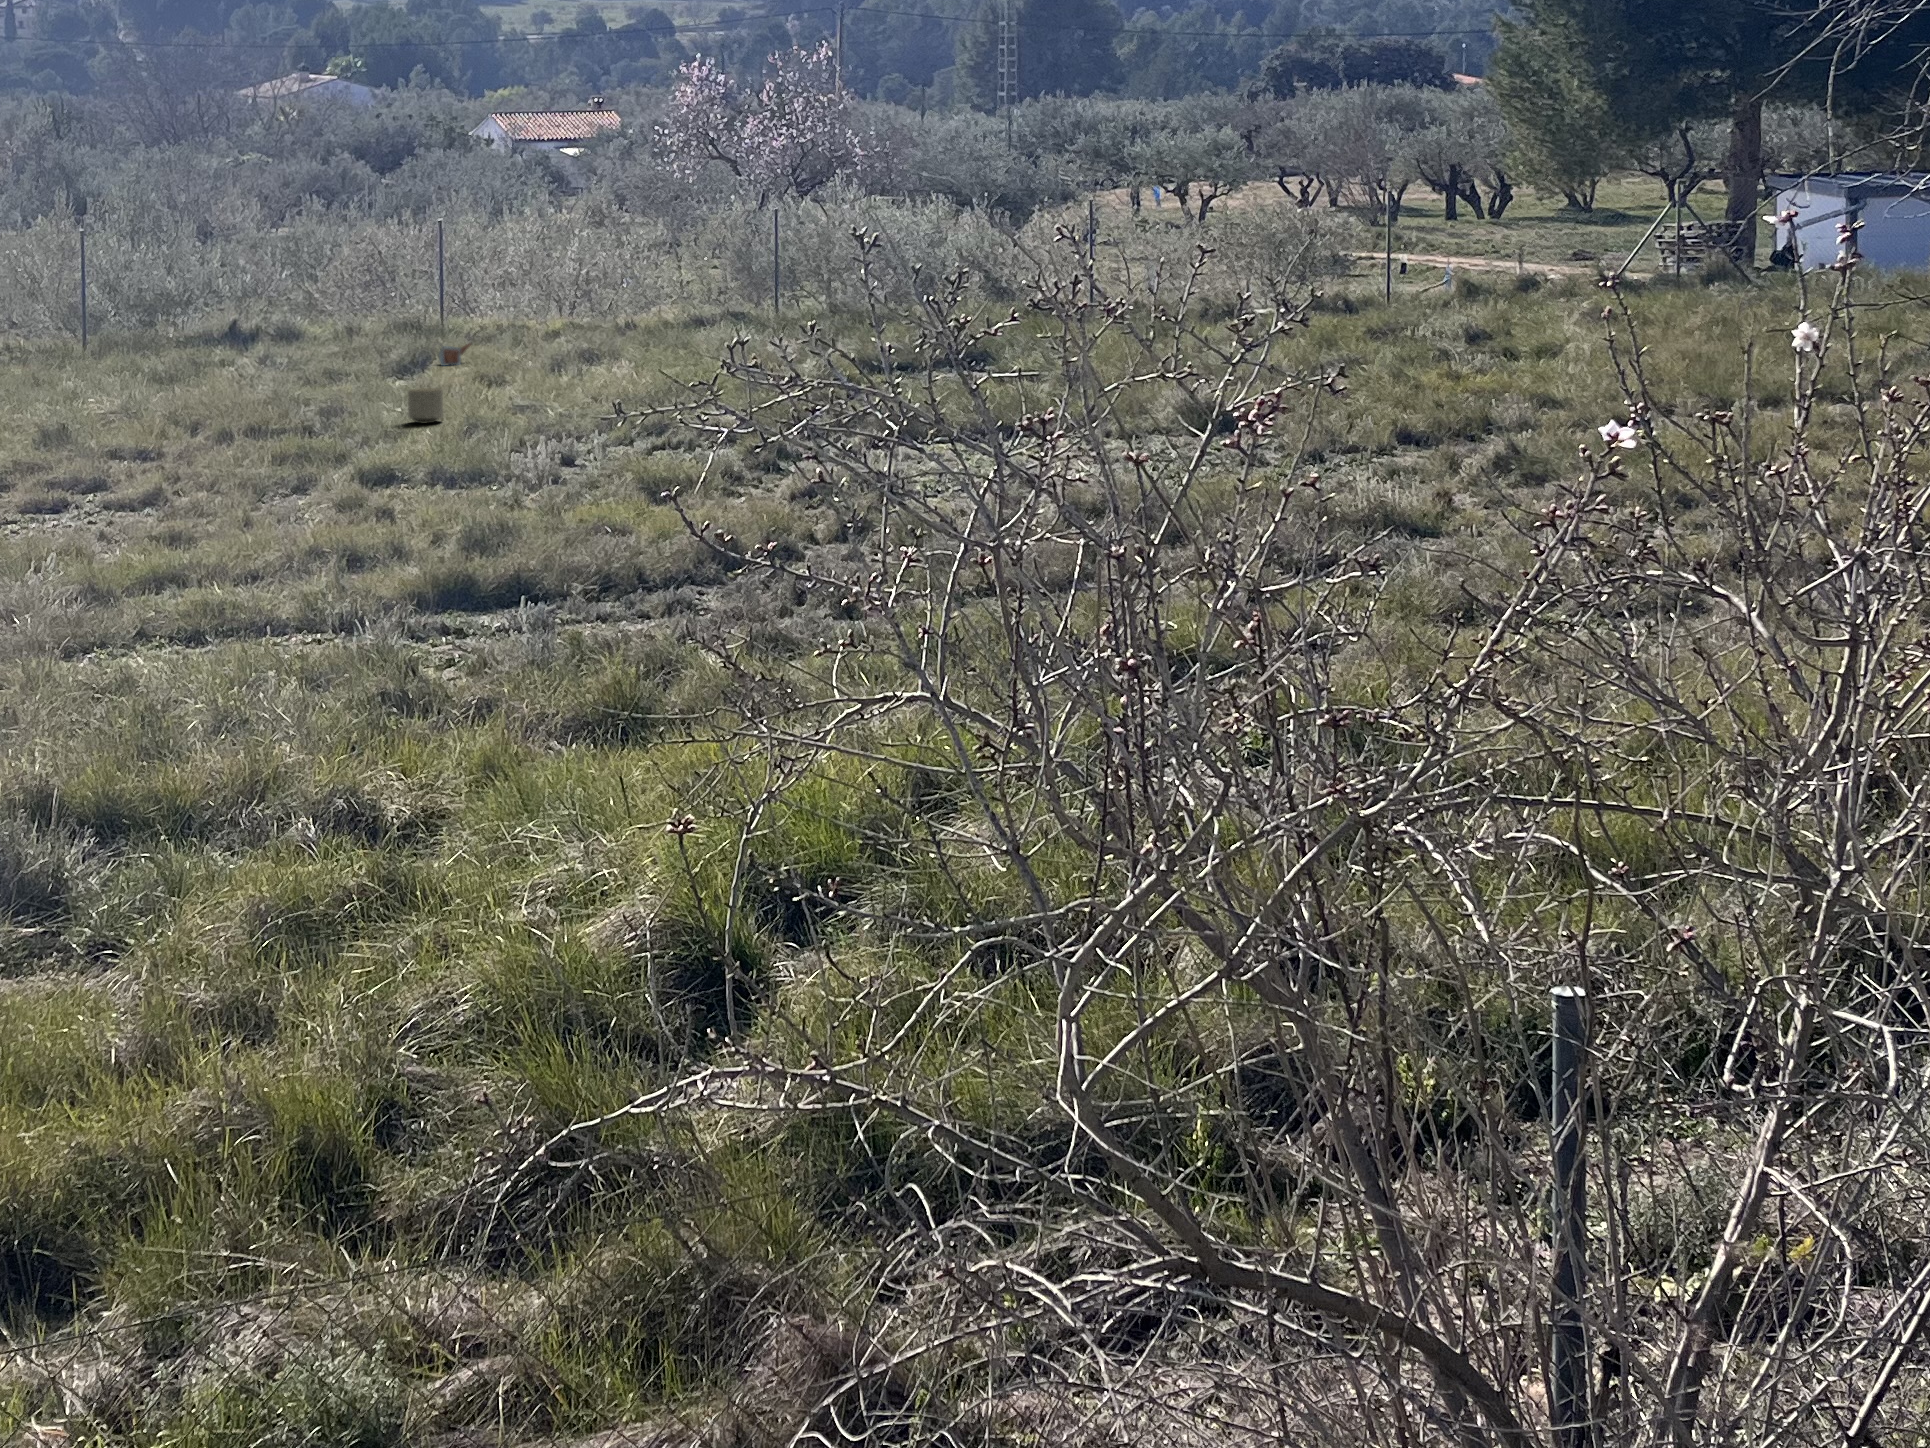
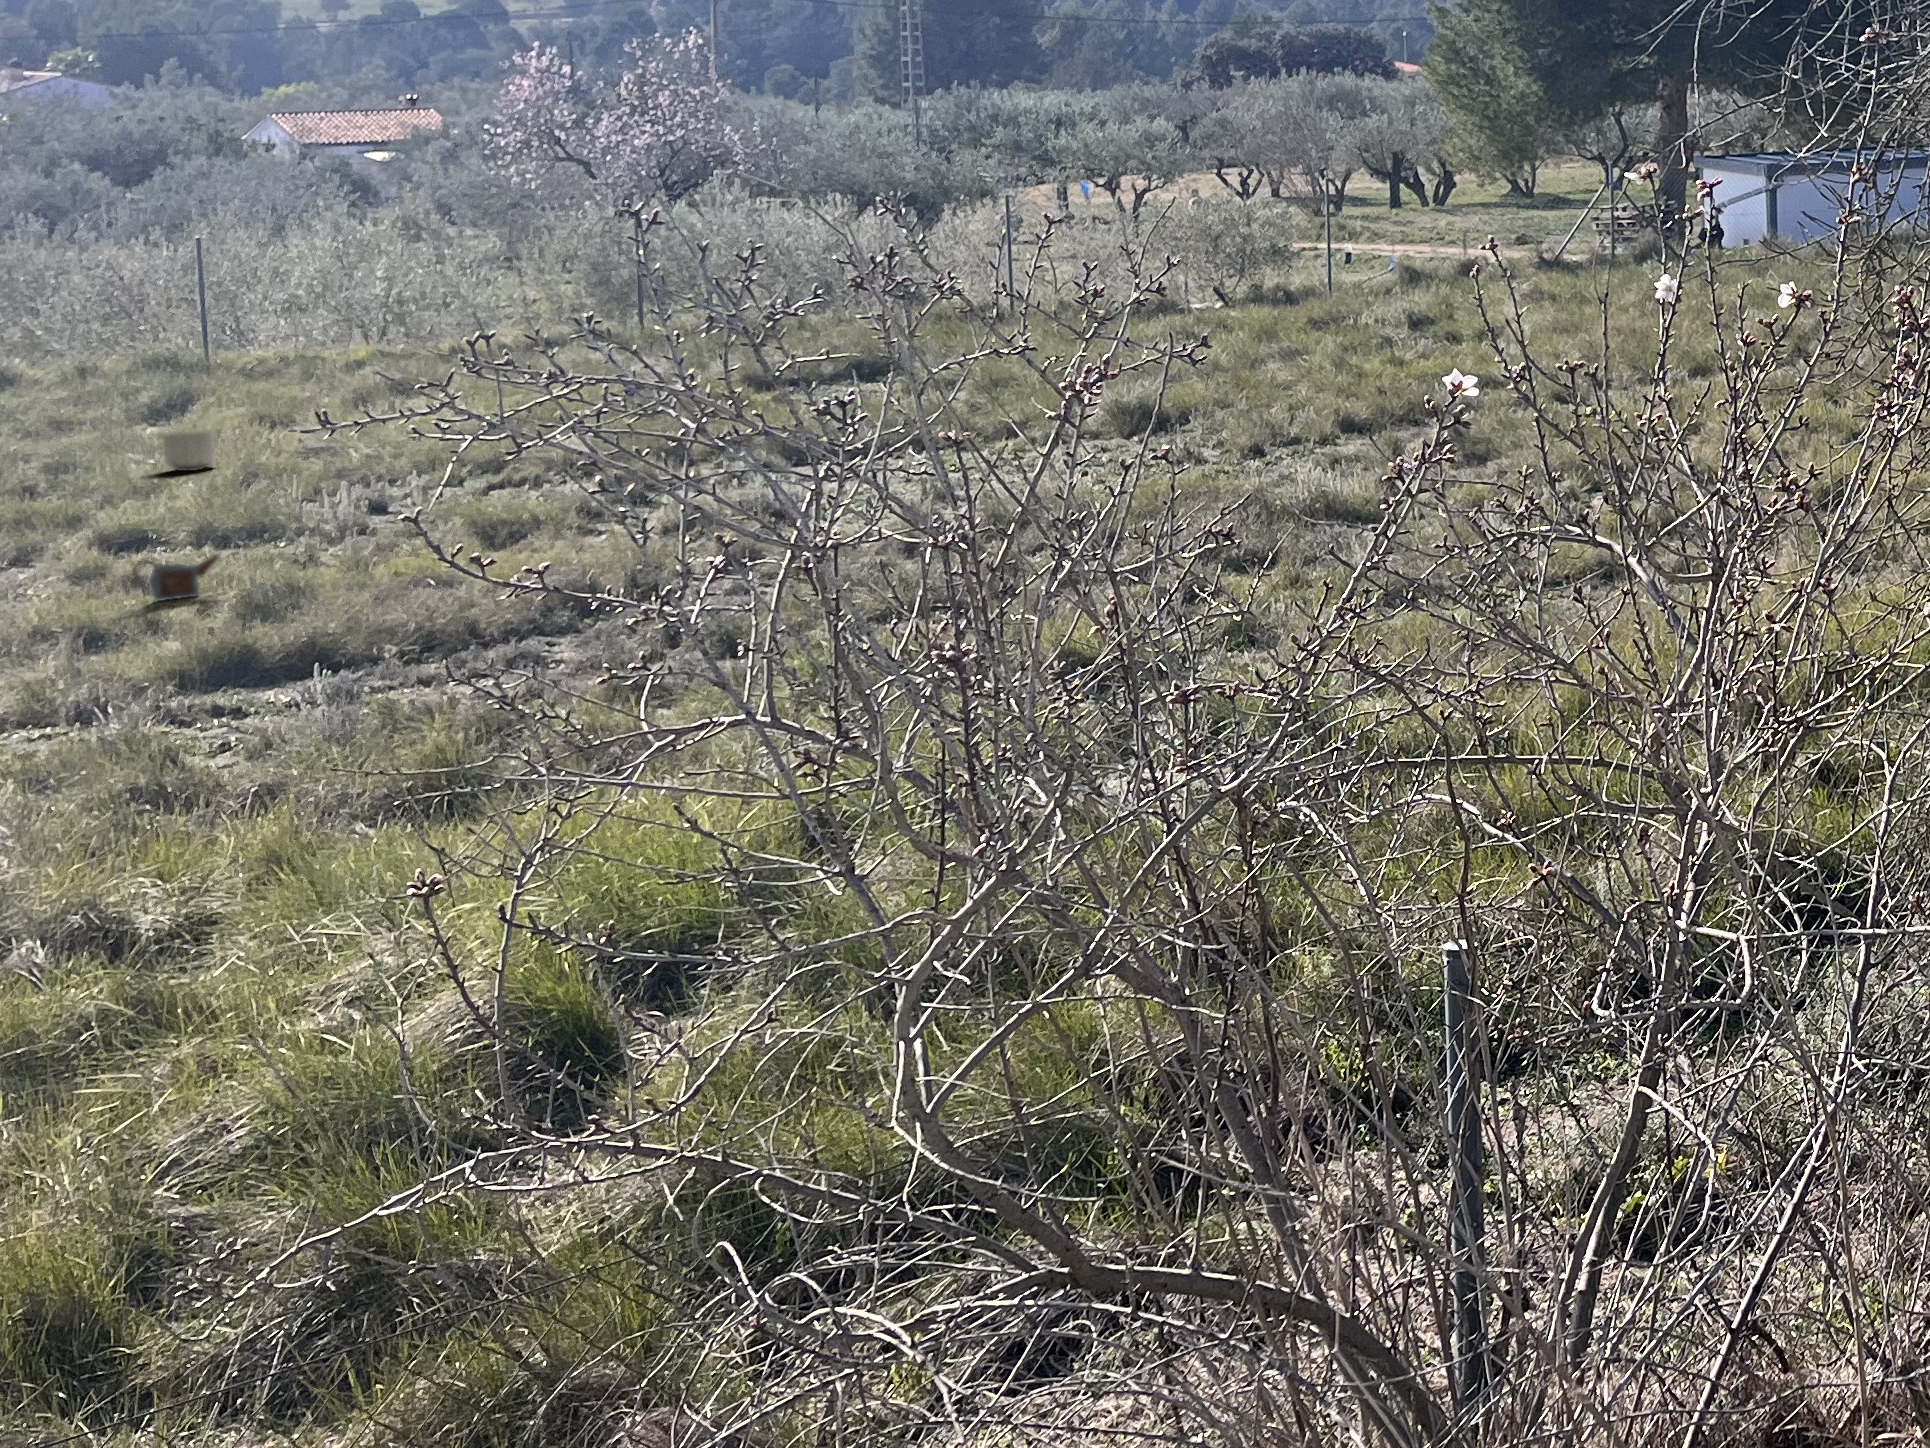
watering can: present [432,343,470,365] -> present [132,555,219,601]

